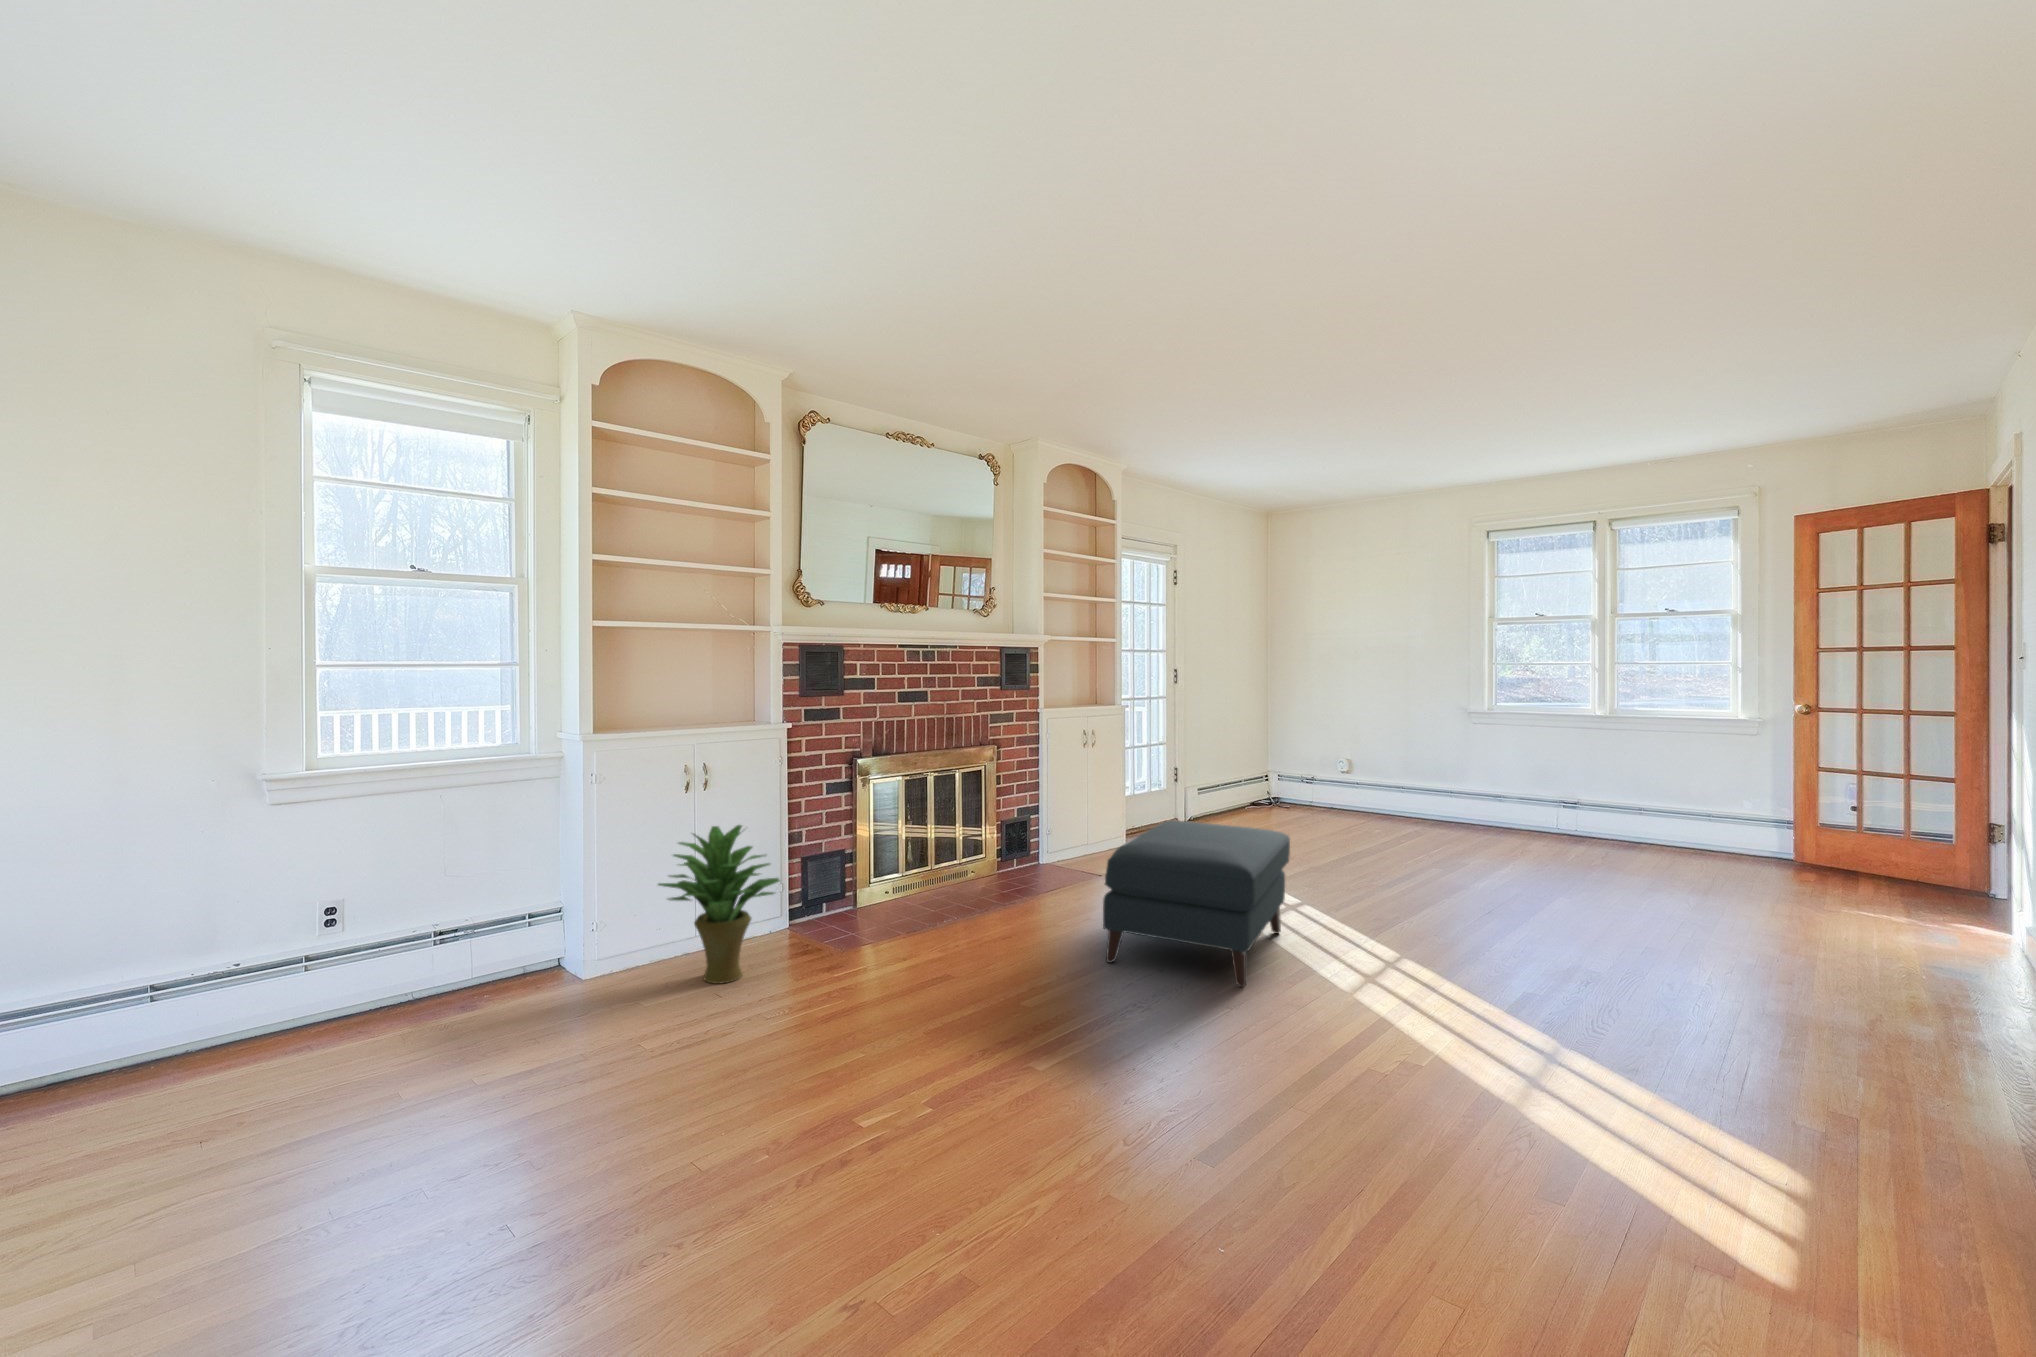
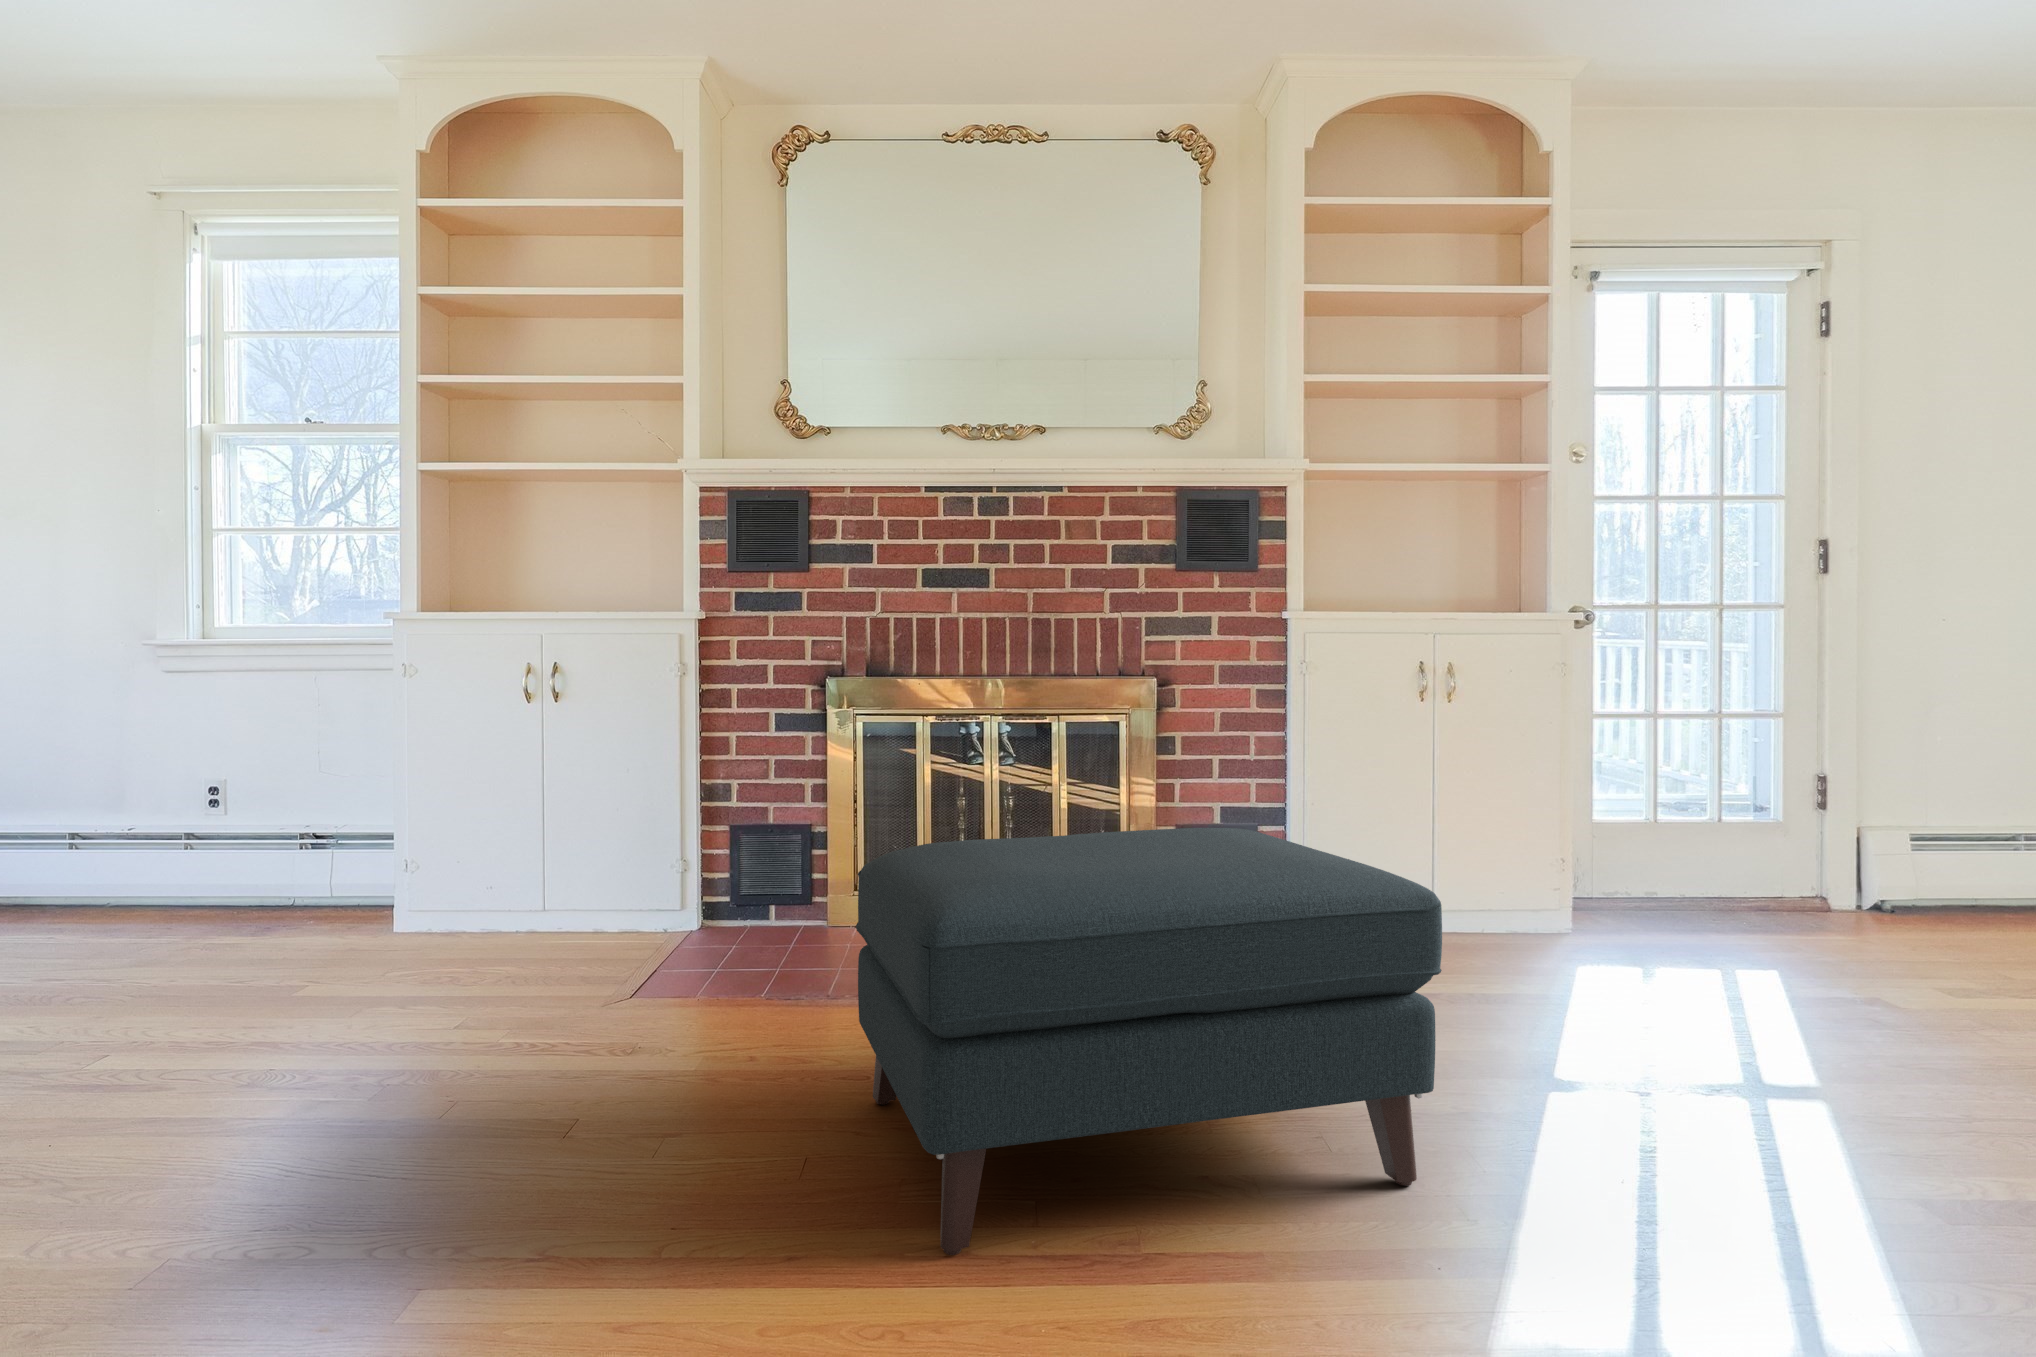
potted plant: present [658,825,780,984] -> none [365,738,553,966]

